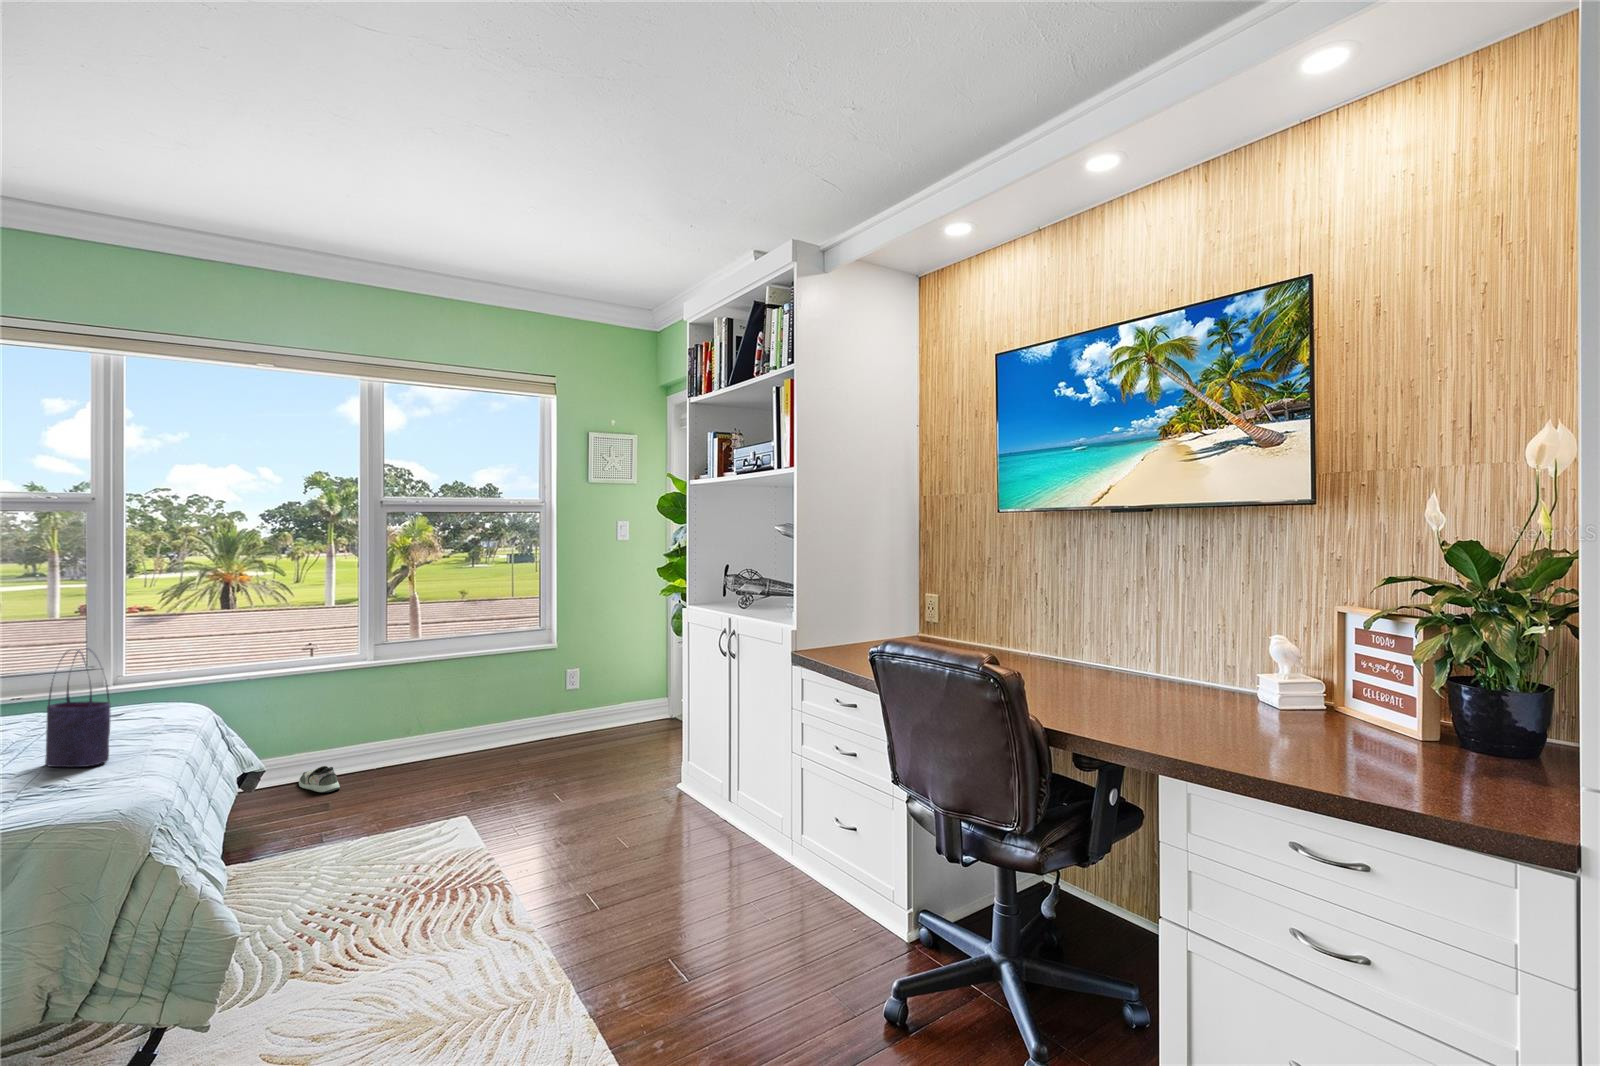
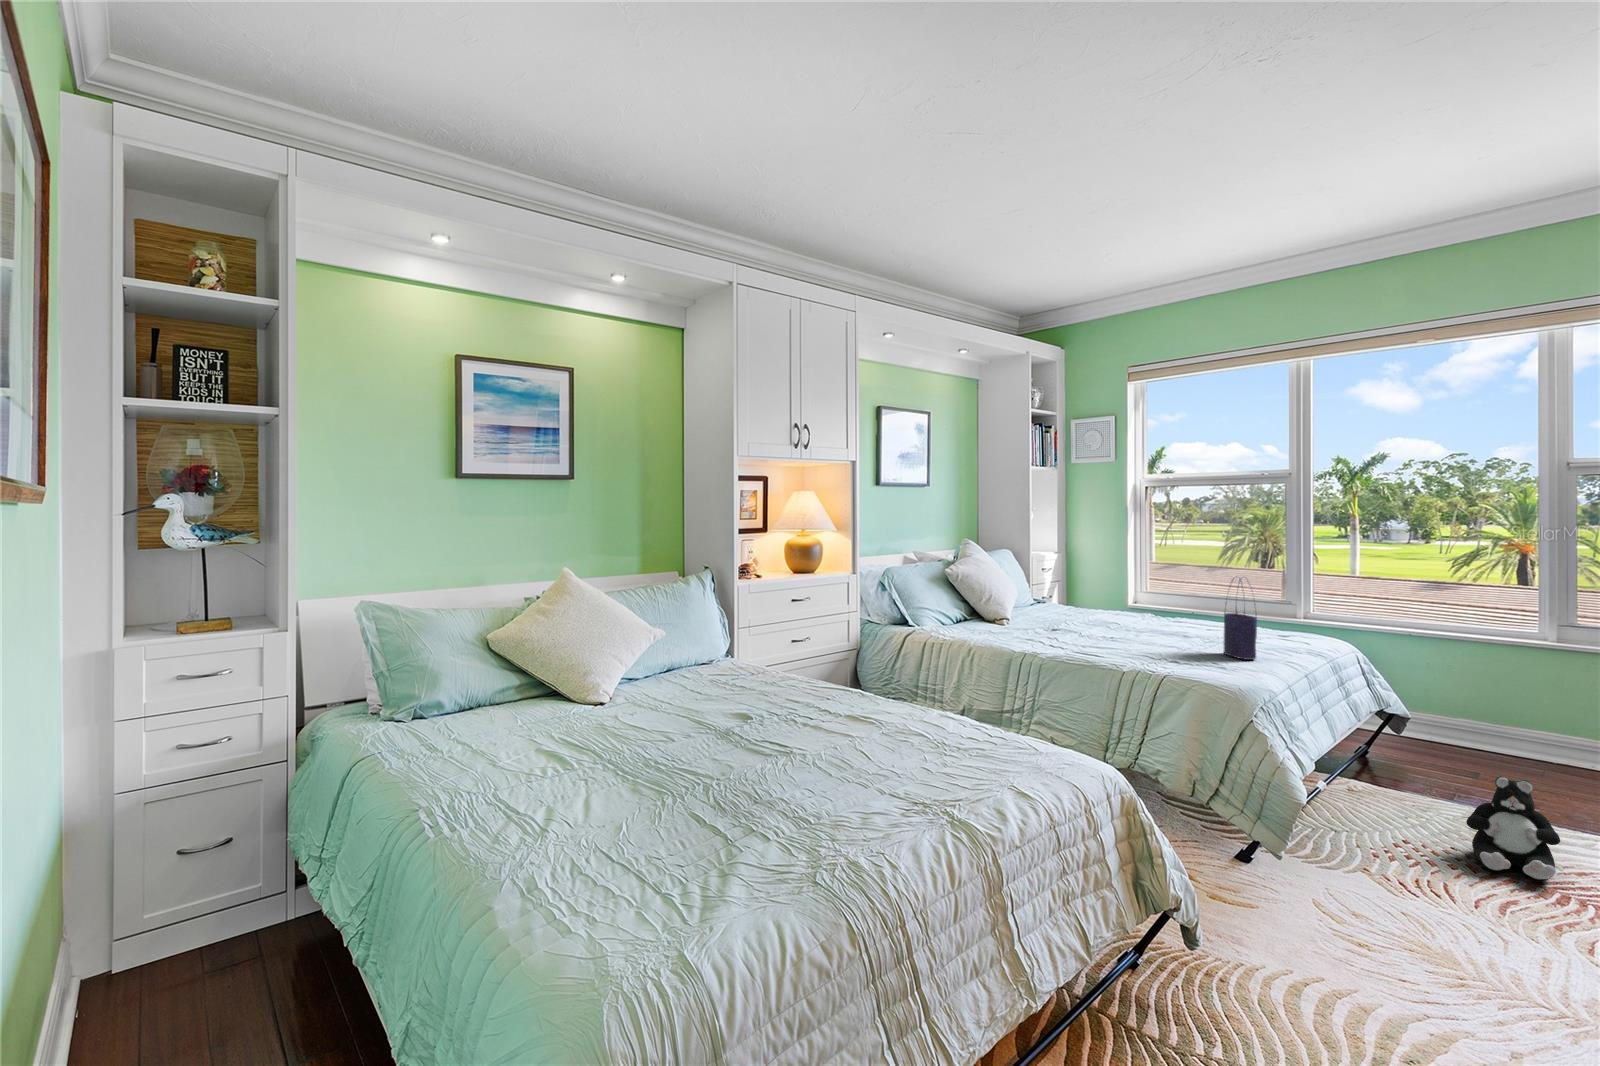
shoe: present [299,766,340,793] -> none [1460,732,1501,766]
plush toy: none [366,800,445,899] -> present [1466,776,1560,880]

